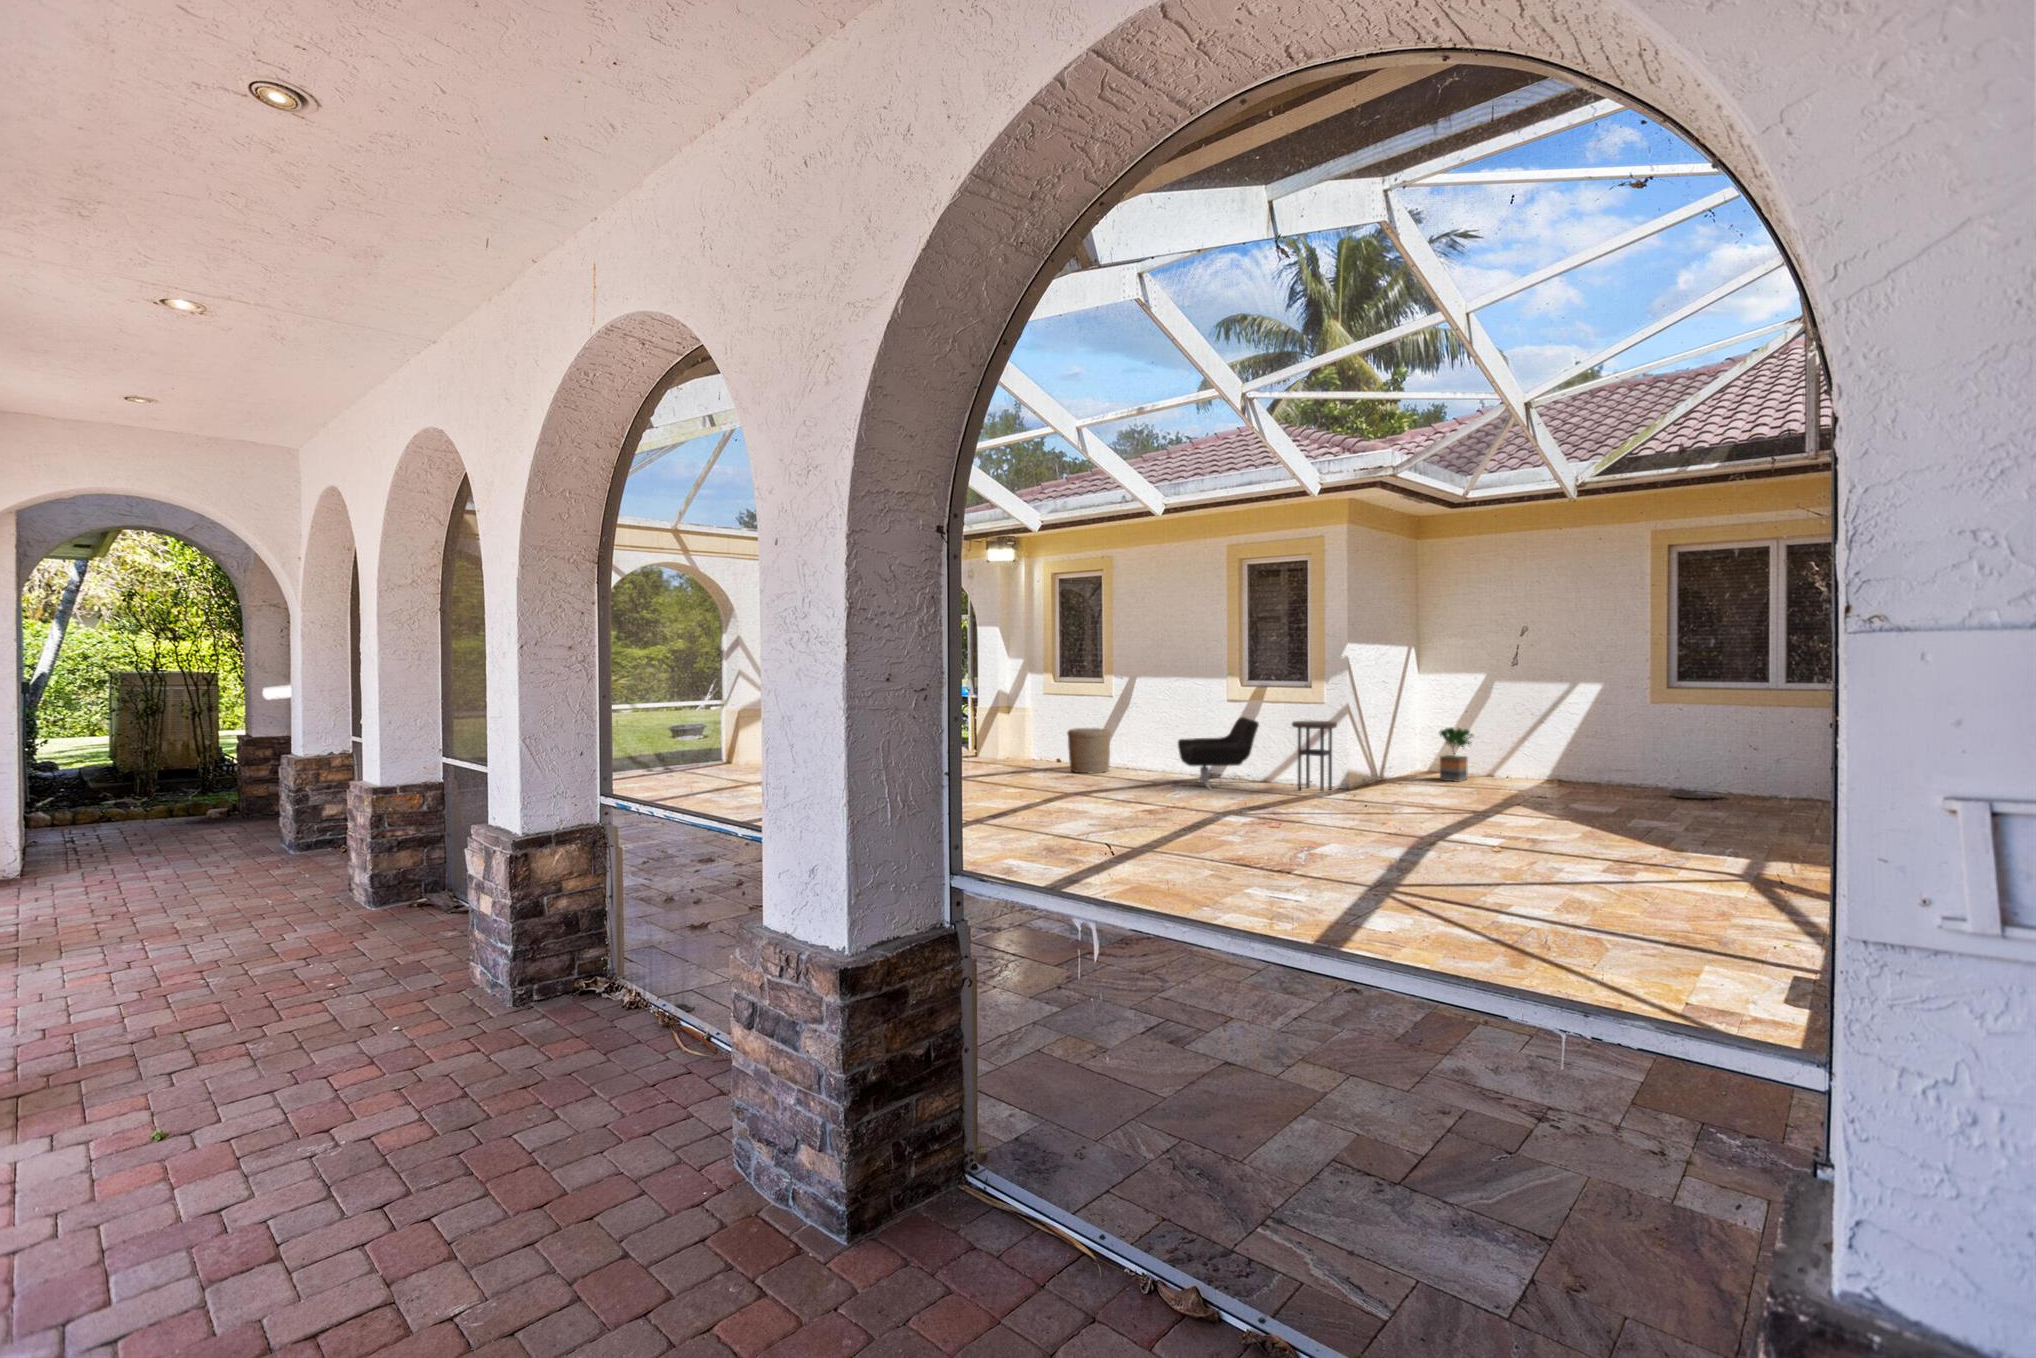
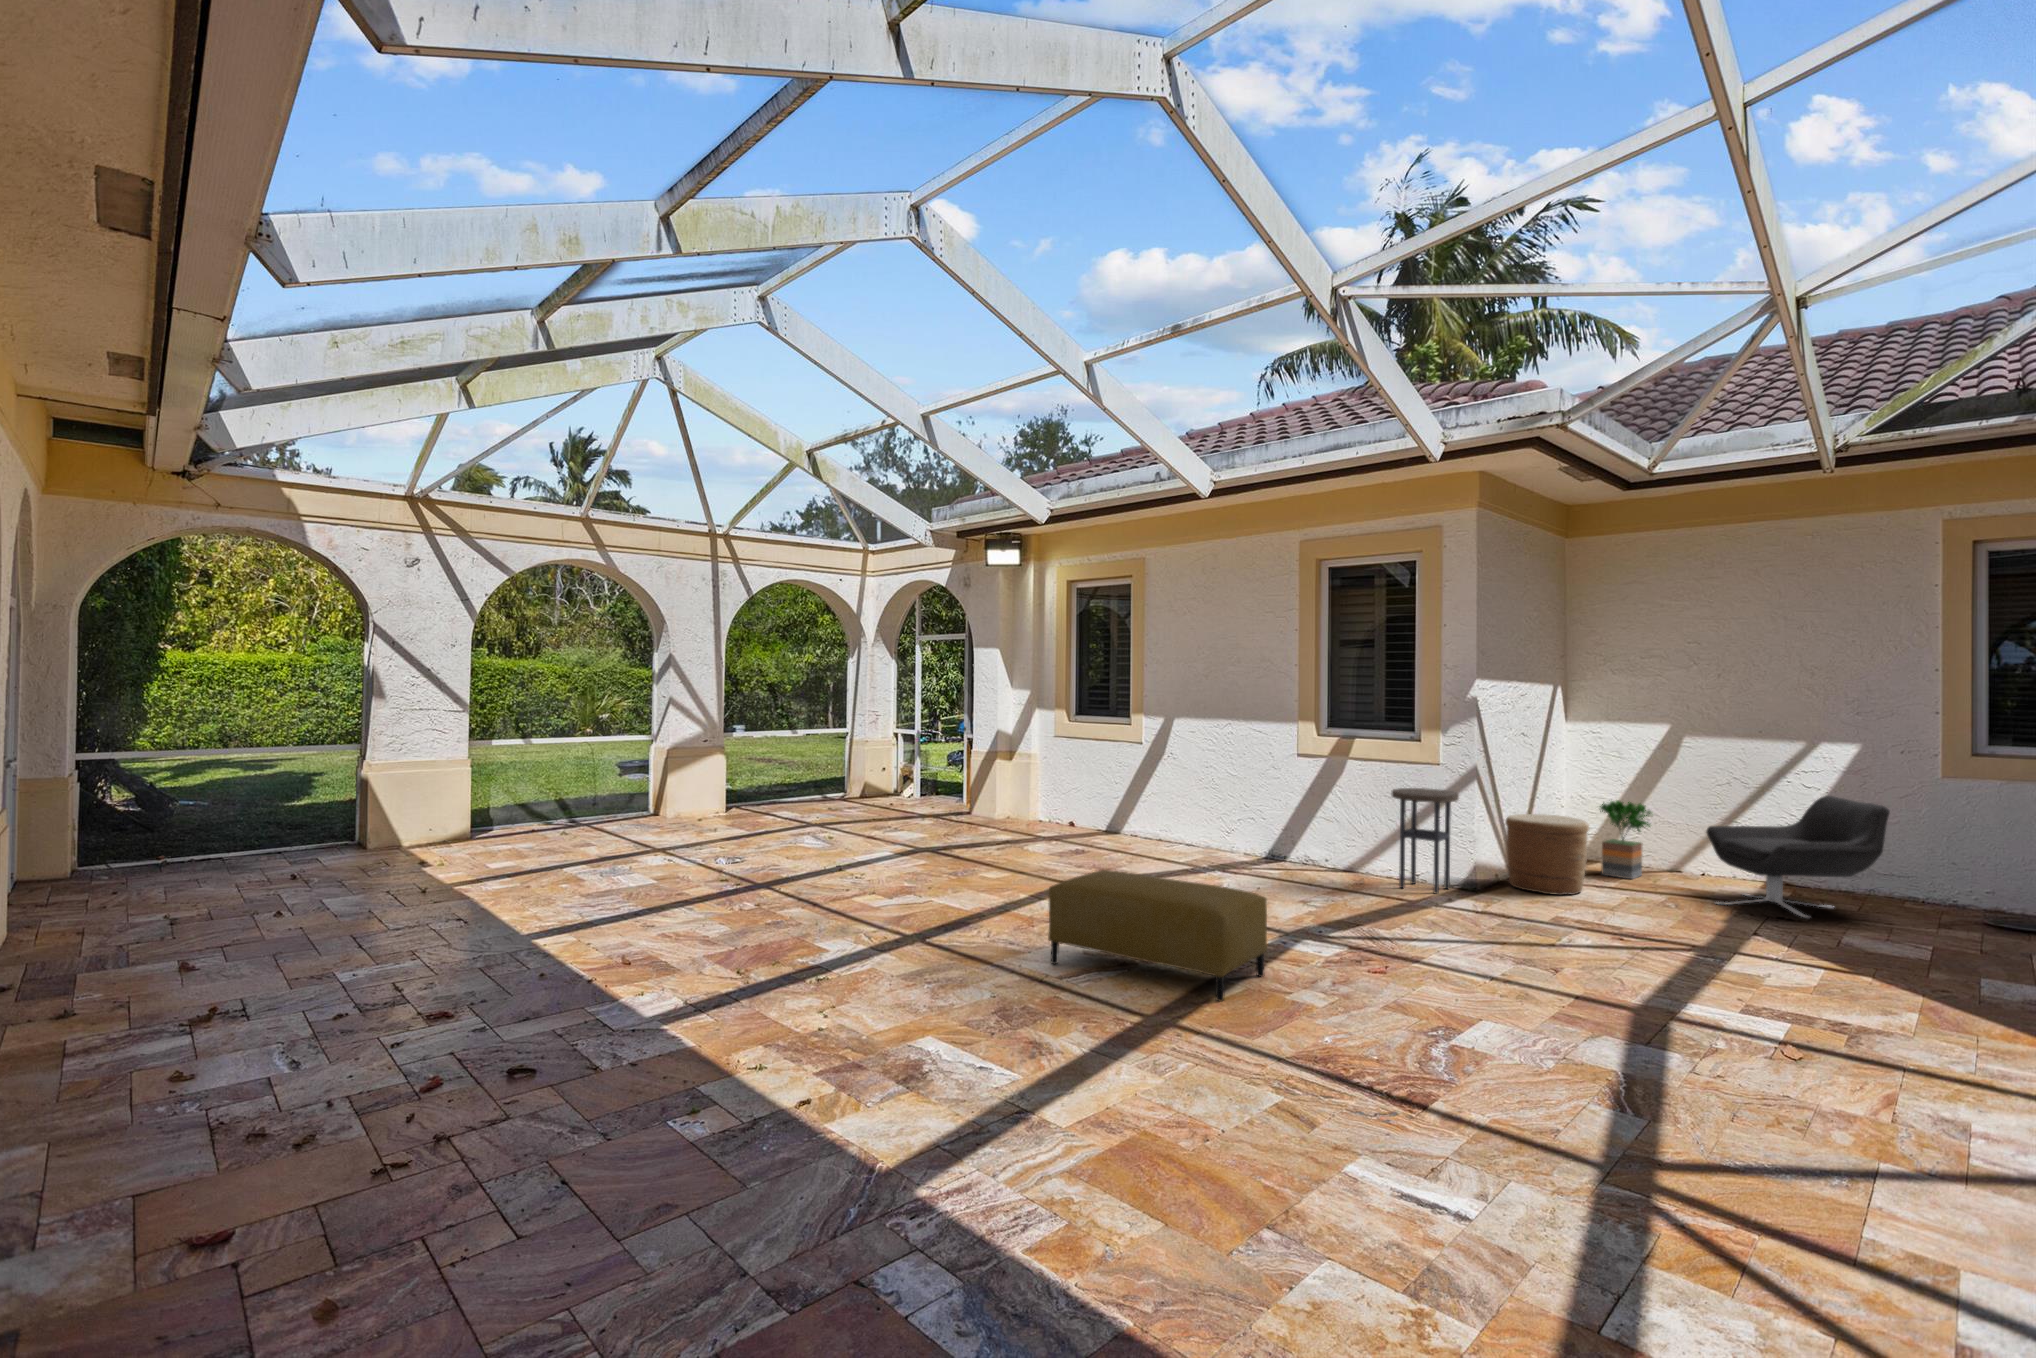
lounge chair: present [1178,717,1259,790] -> present [1706,795,1890,917]
woven basket: present [1067,728,1111,773] -> present [1505,814,1589,895]
ottoman: none [1066,771,1205,842] -> present [1048,870,1267,1001]

